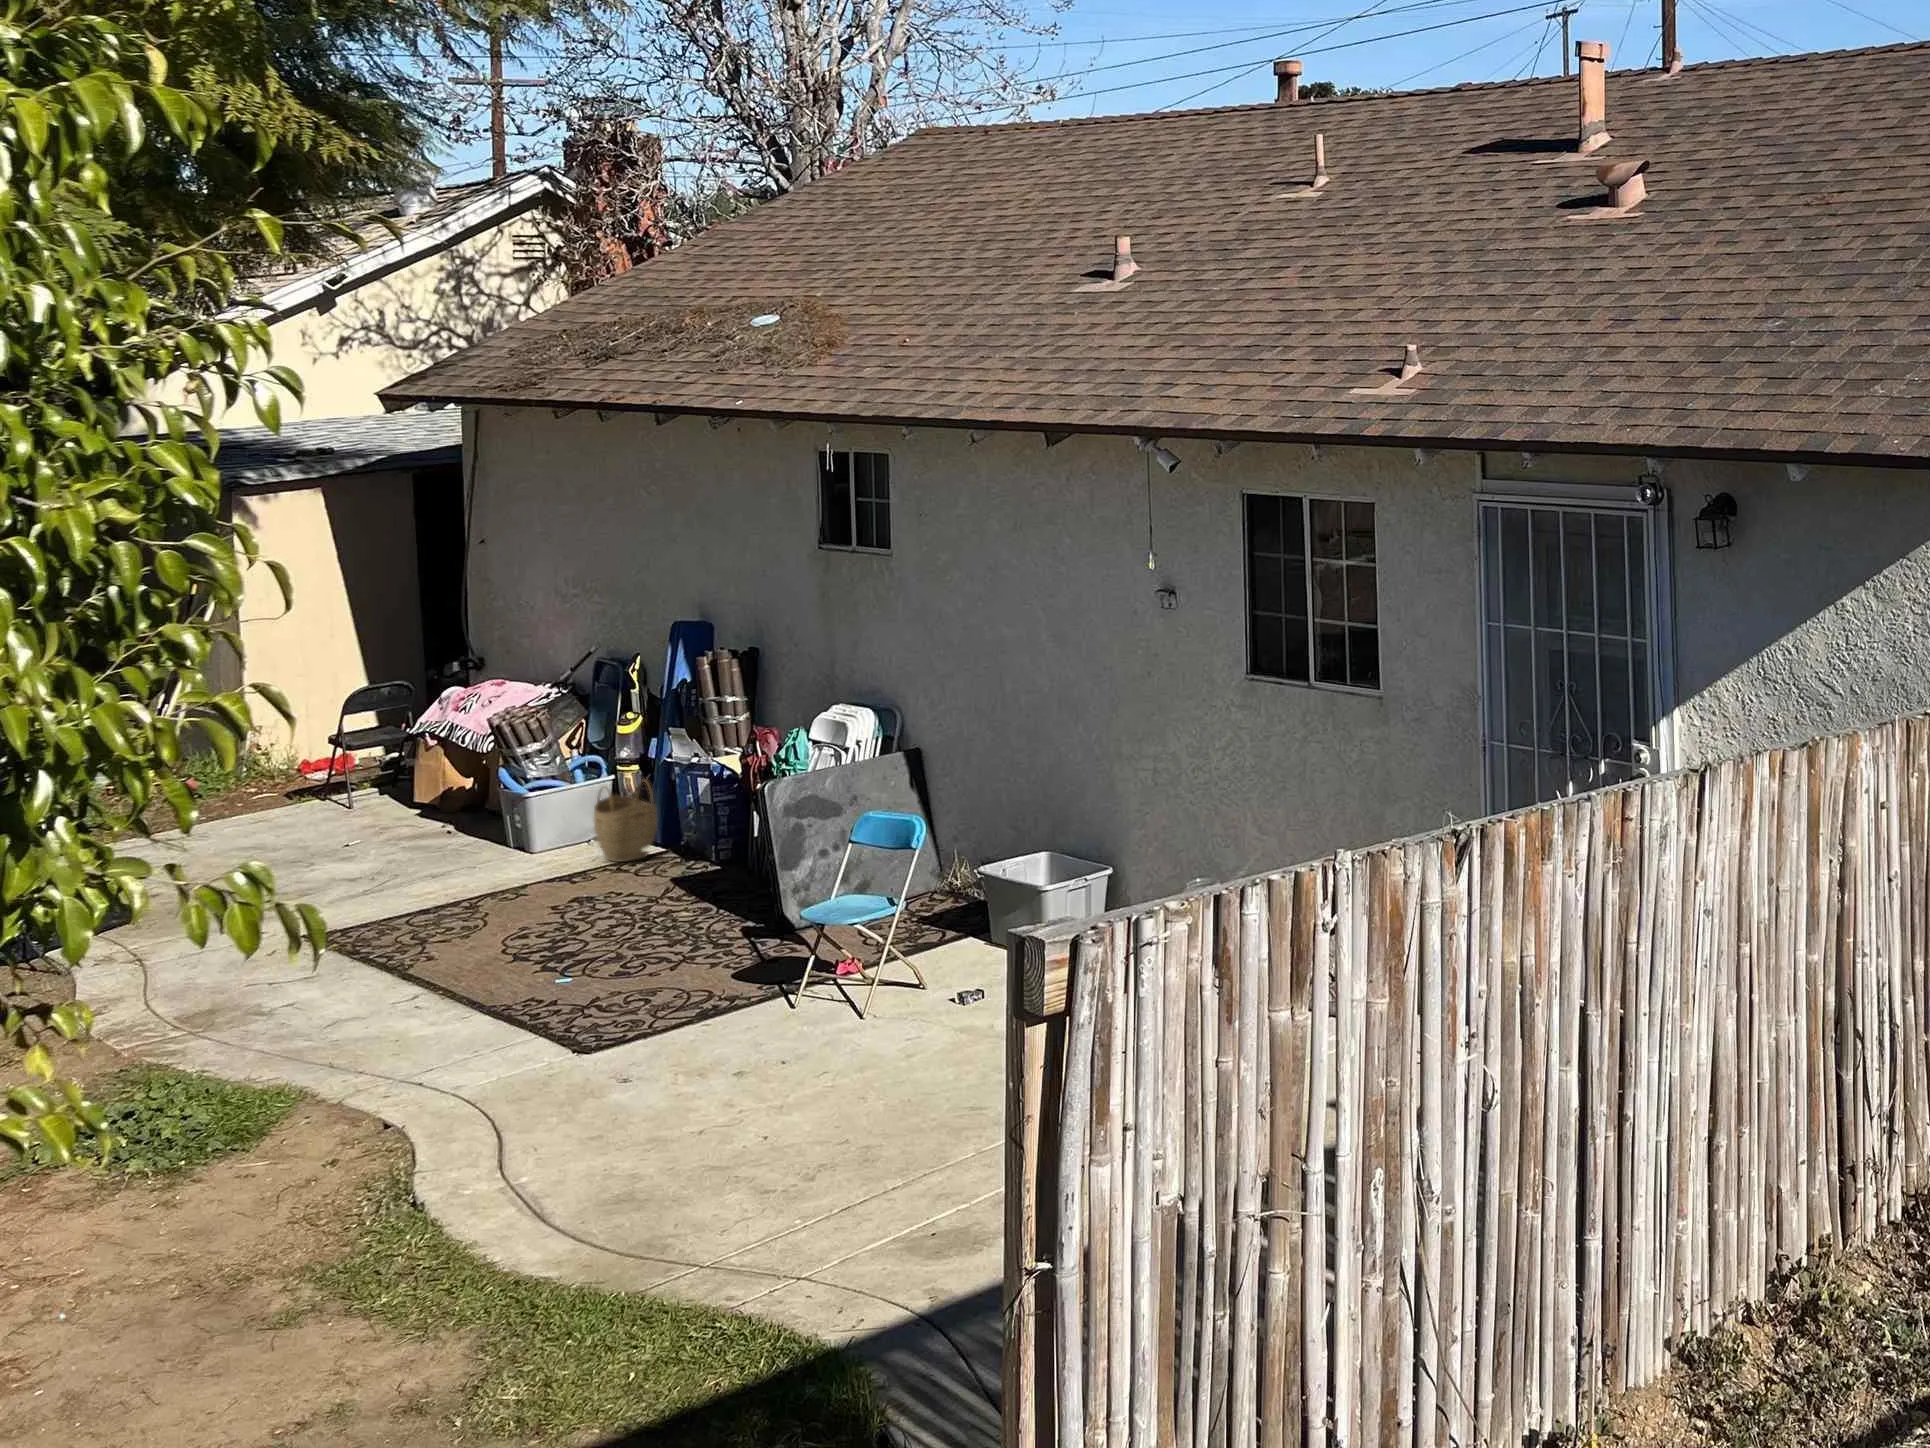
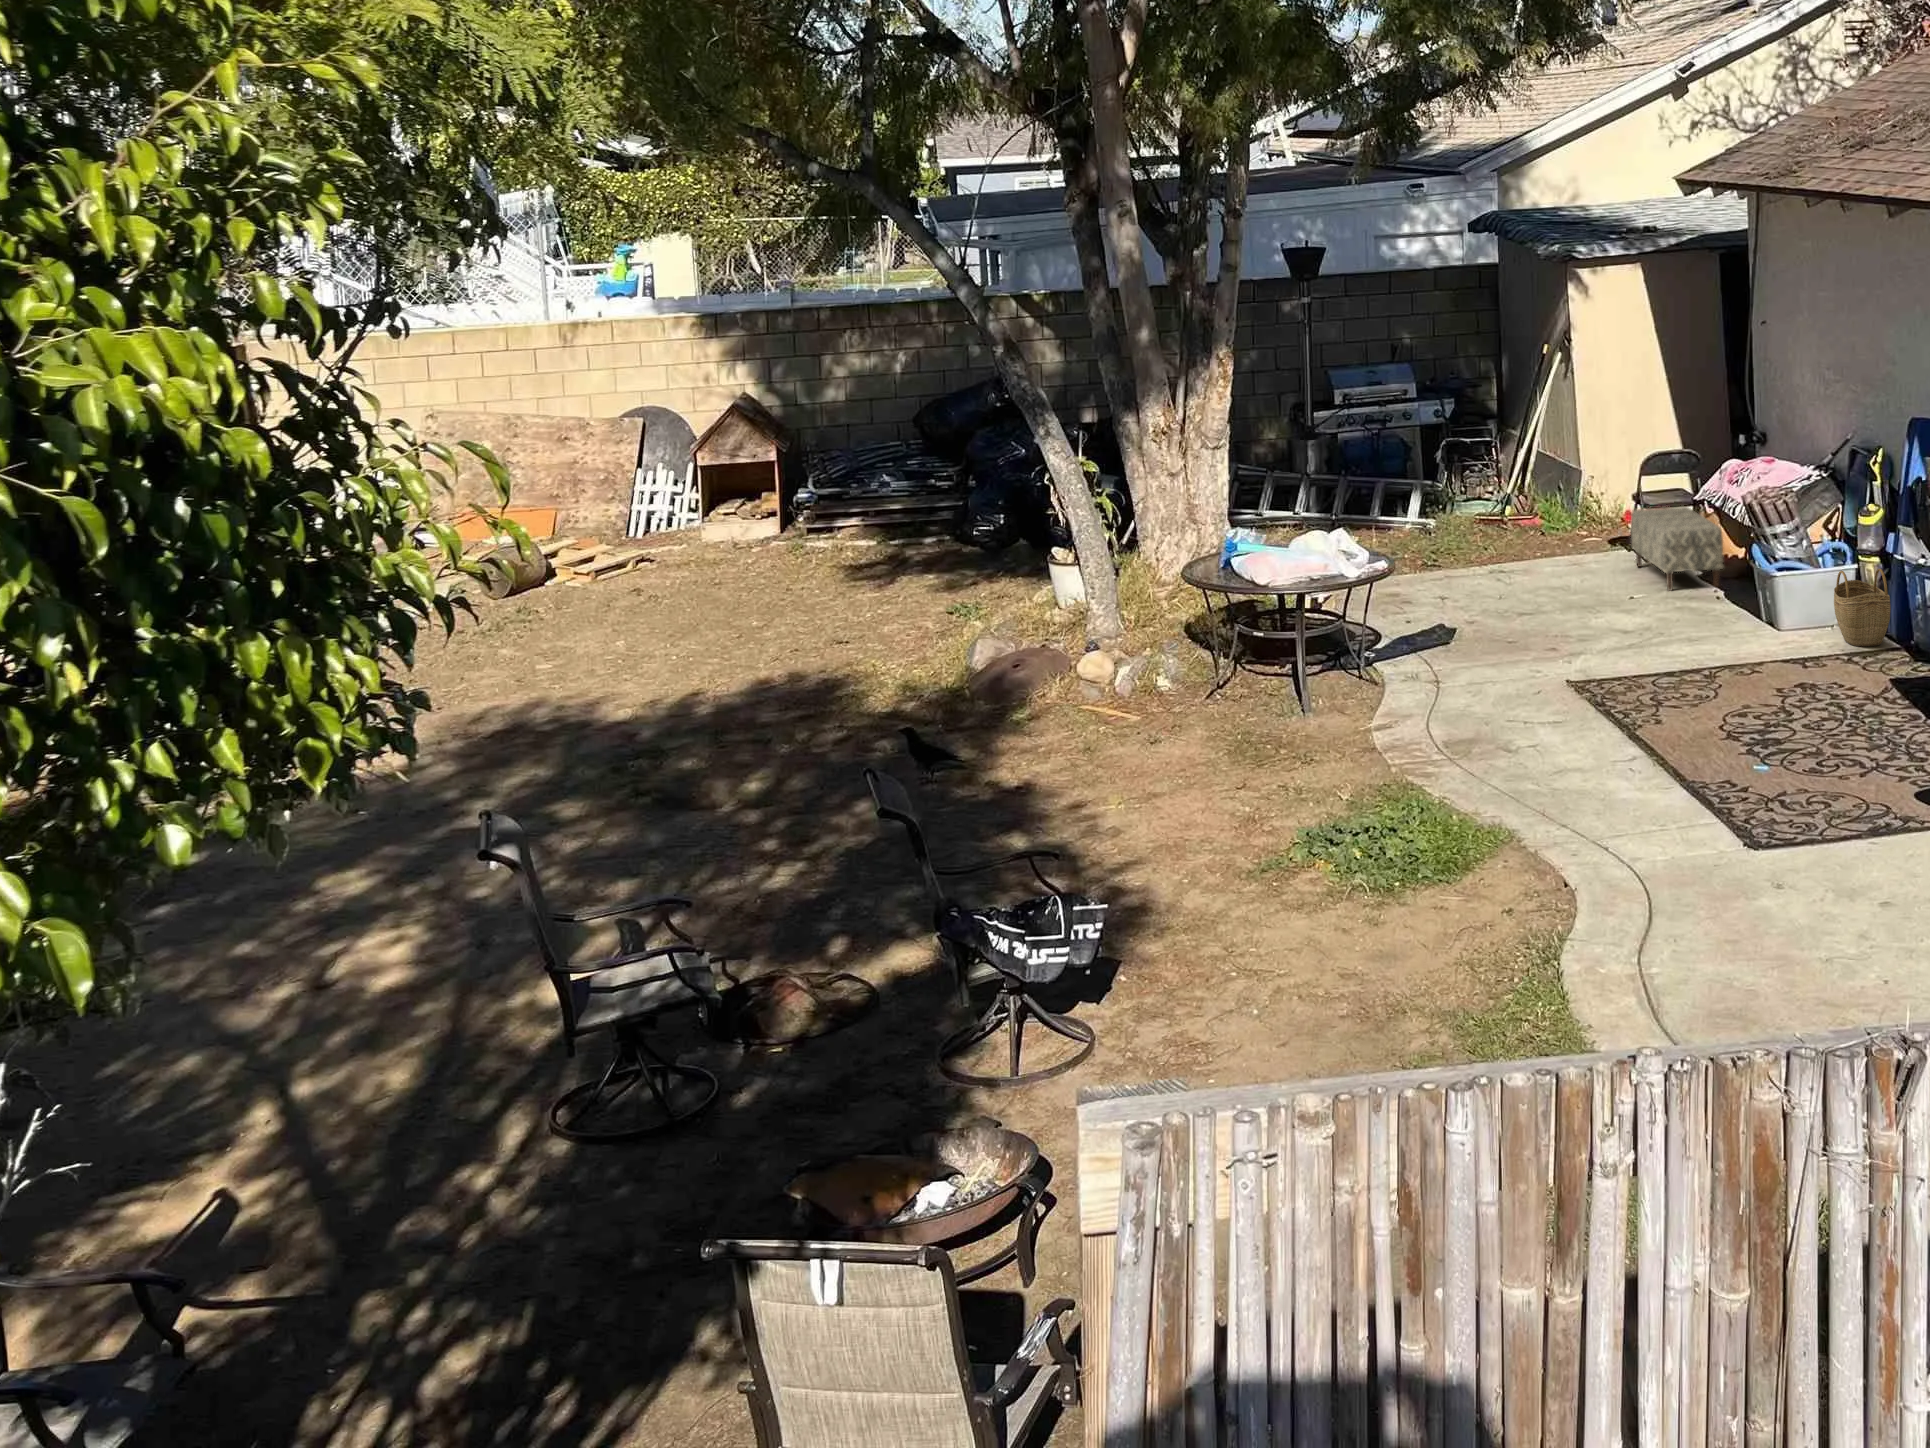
bench: none [319,751,444,844] -> present [1631,506,1723,591]

